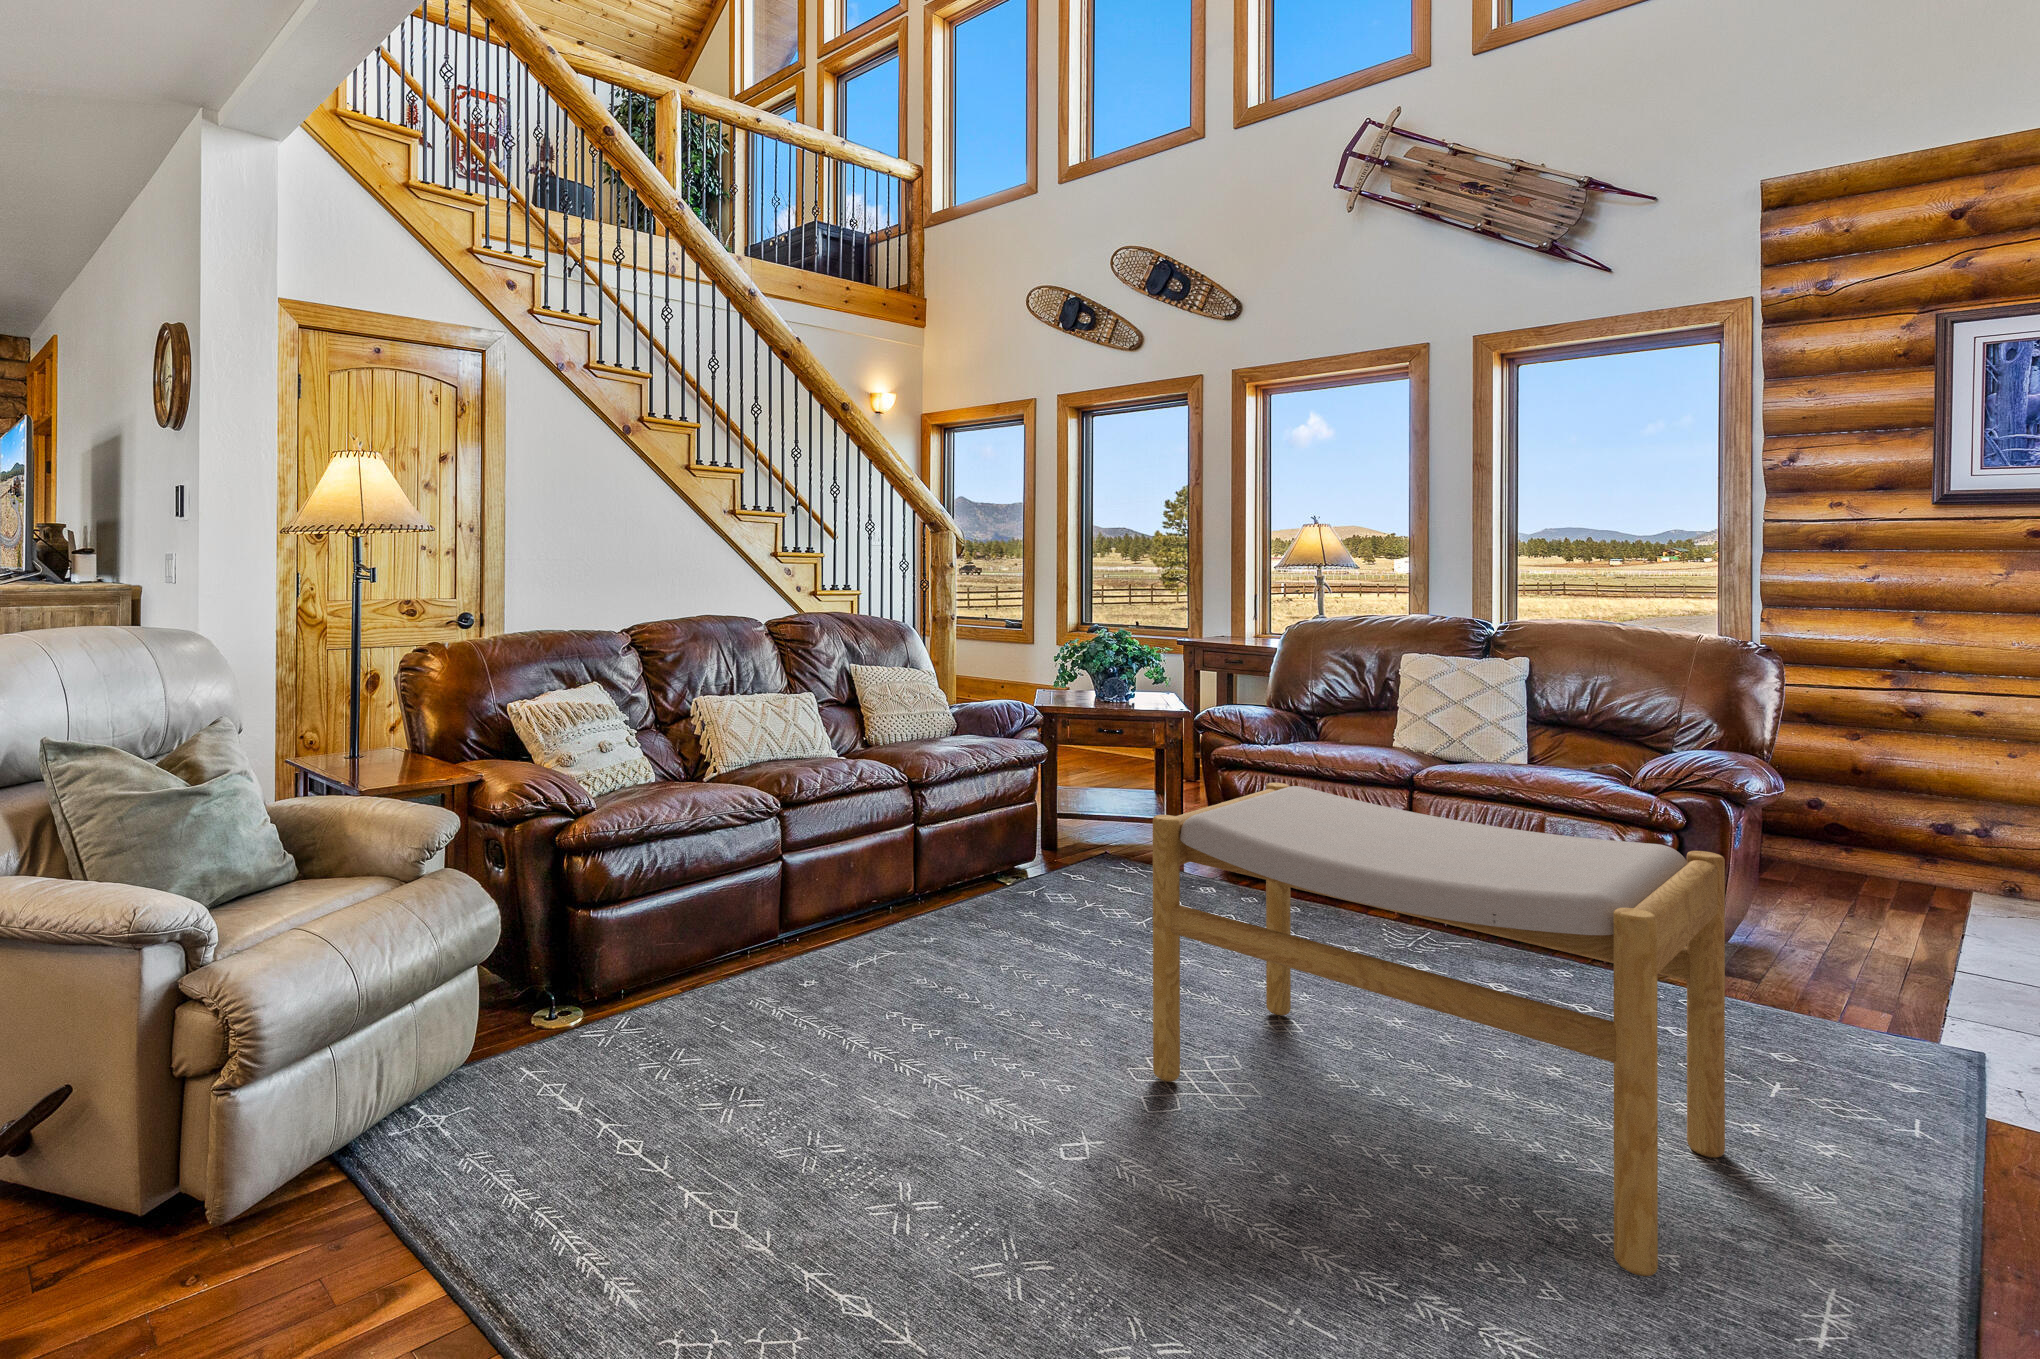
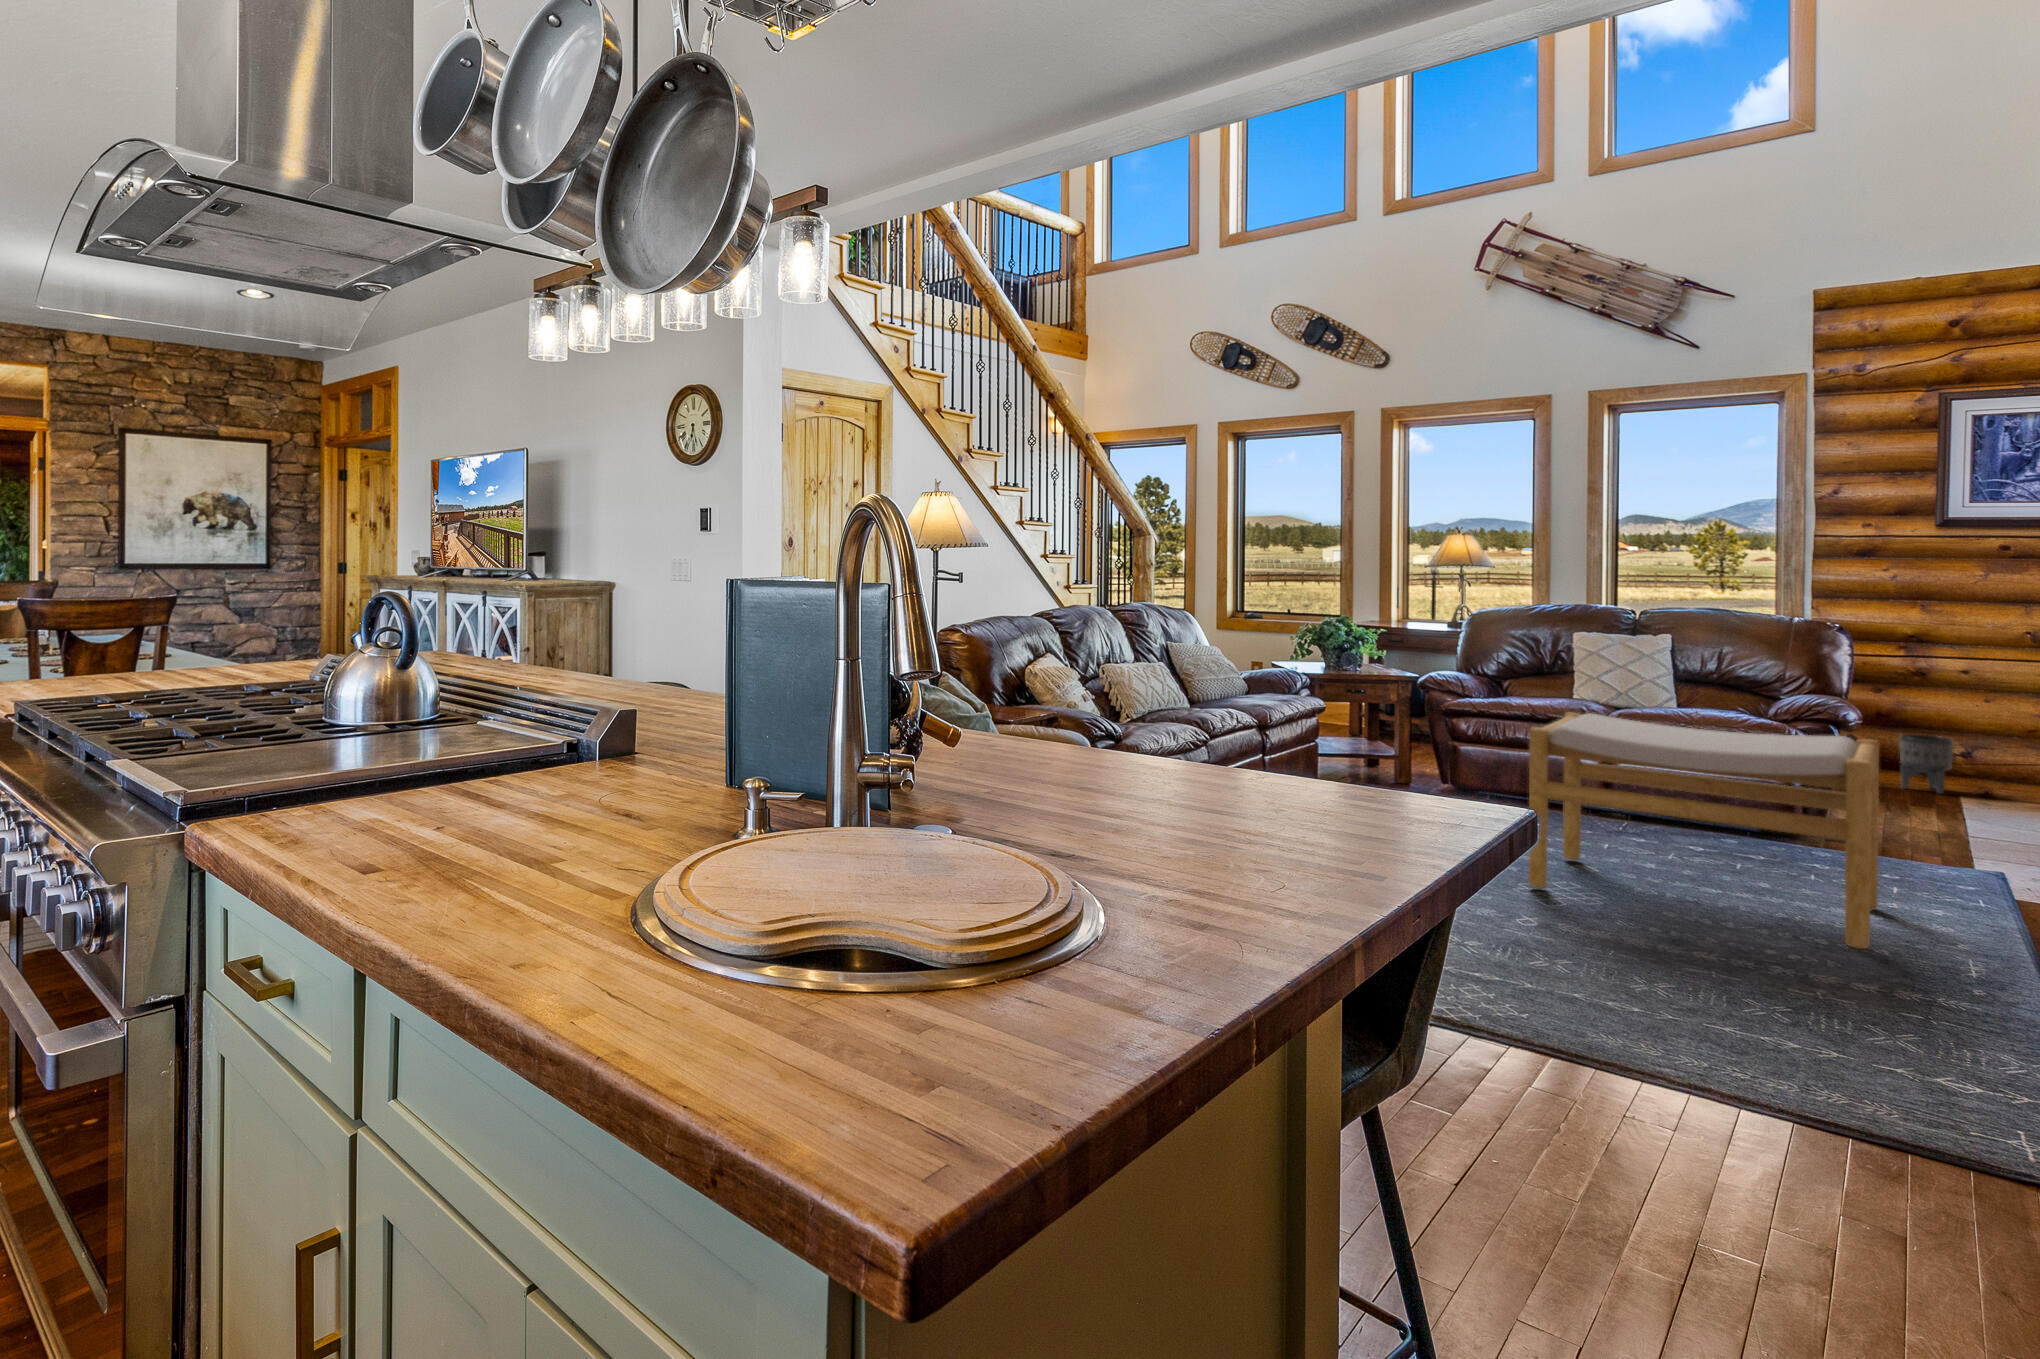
planter: none [1878,800,1958,890] -> present [1899,734,1953,794]

